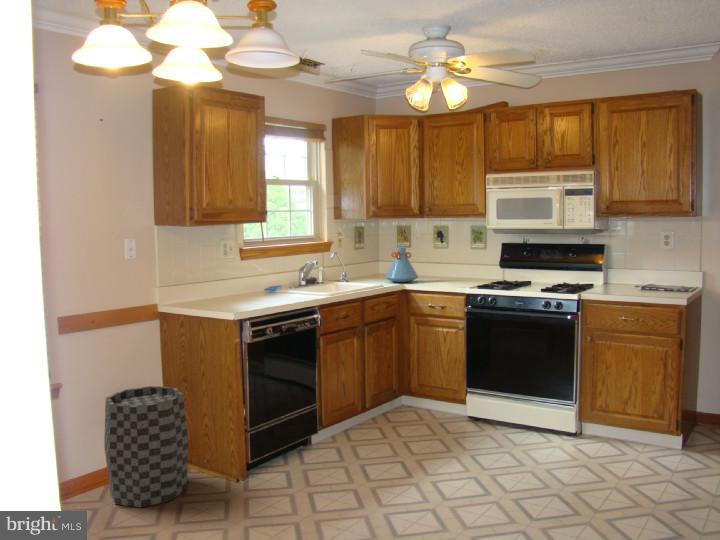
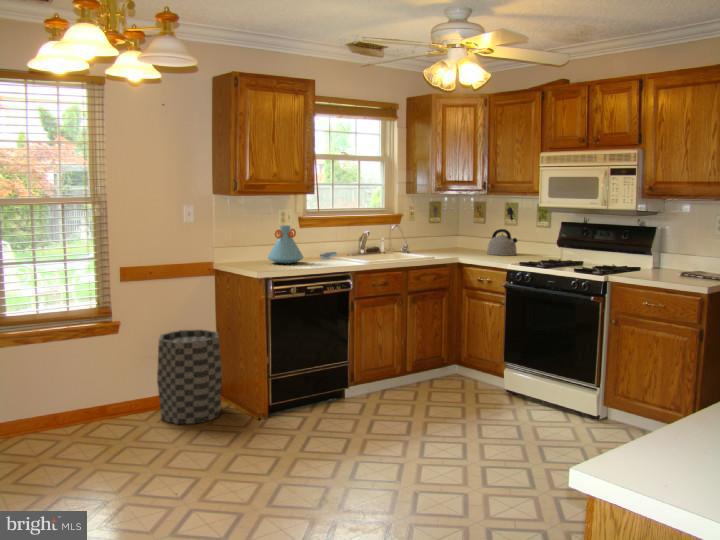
vase: present [385,247,418,283] -> present [268,225,303,264]
kettle: none [423,252,455,279] -> present [487,229,517,256]

